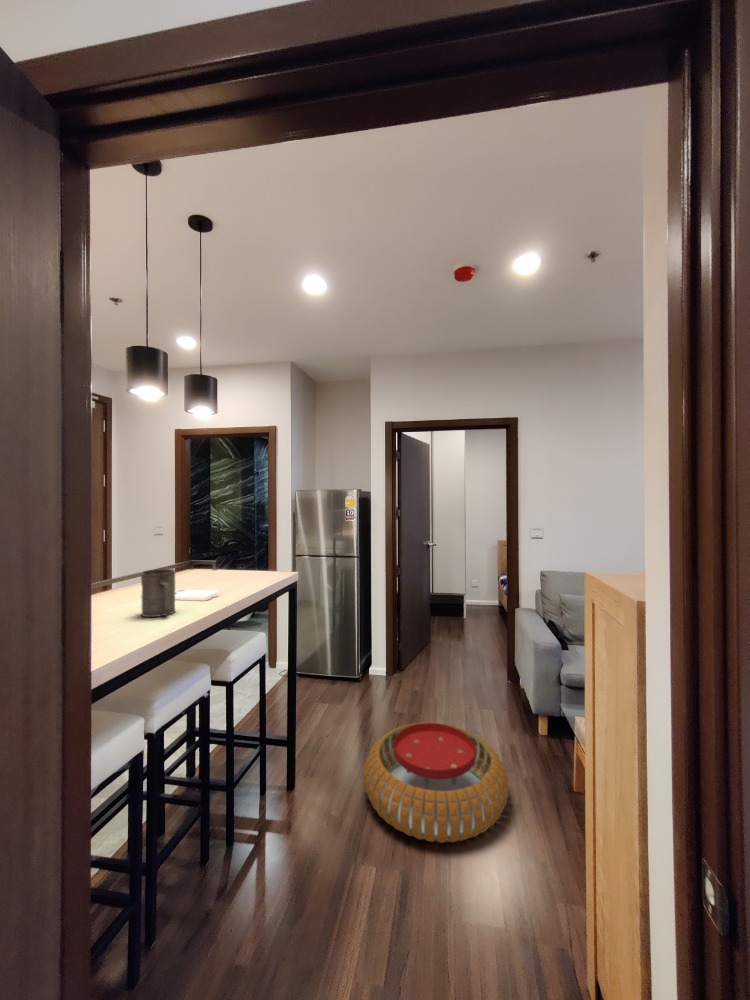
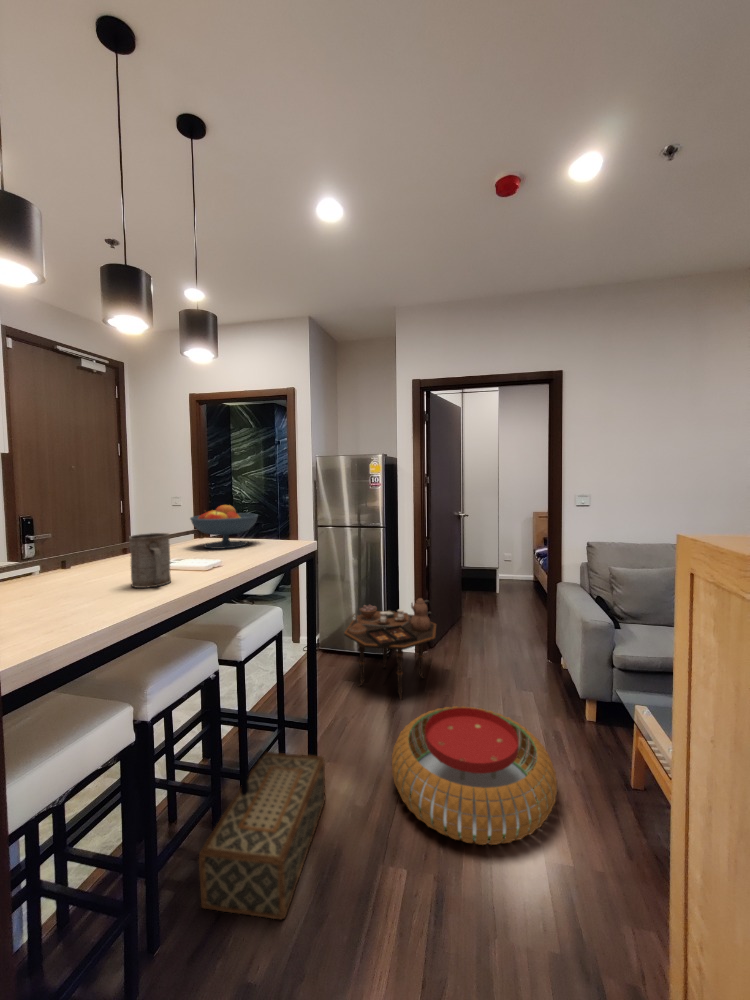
fruit bowl: none [182,538,245,580] -> present [190,505,258,549]
side table: none [320,623,406,719] -> present [344,598,436,700]
woven basket: none [193,767,304,913] -> present [199,752,326,920]

